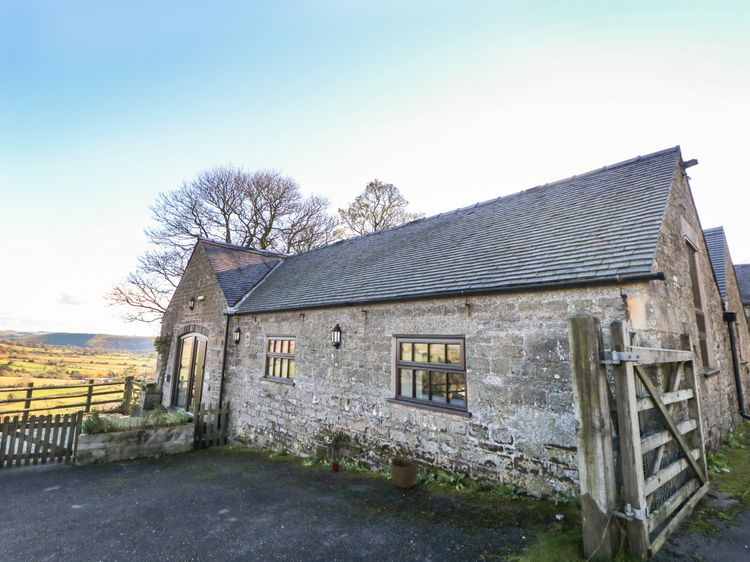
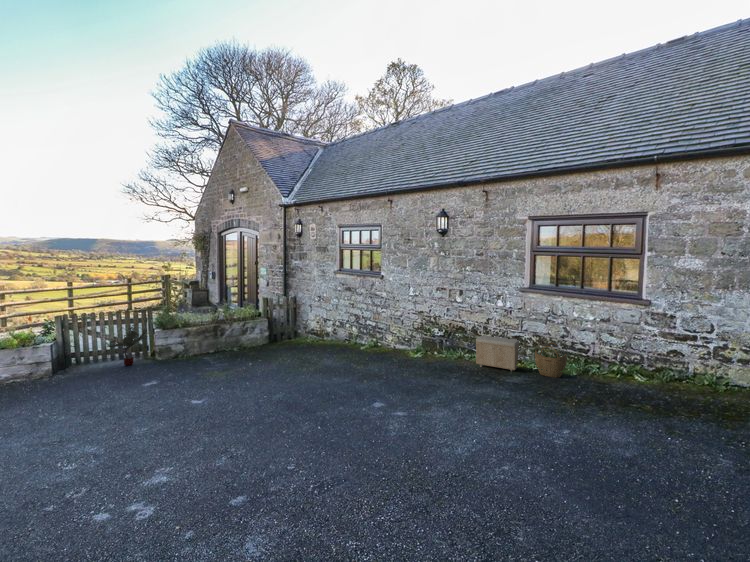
potted tree: present [327,429,348,471] -> present [107,325,147,366]
storage bench: none [349,443,388,482] -> present [476,336,519,371]

